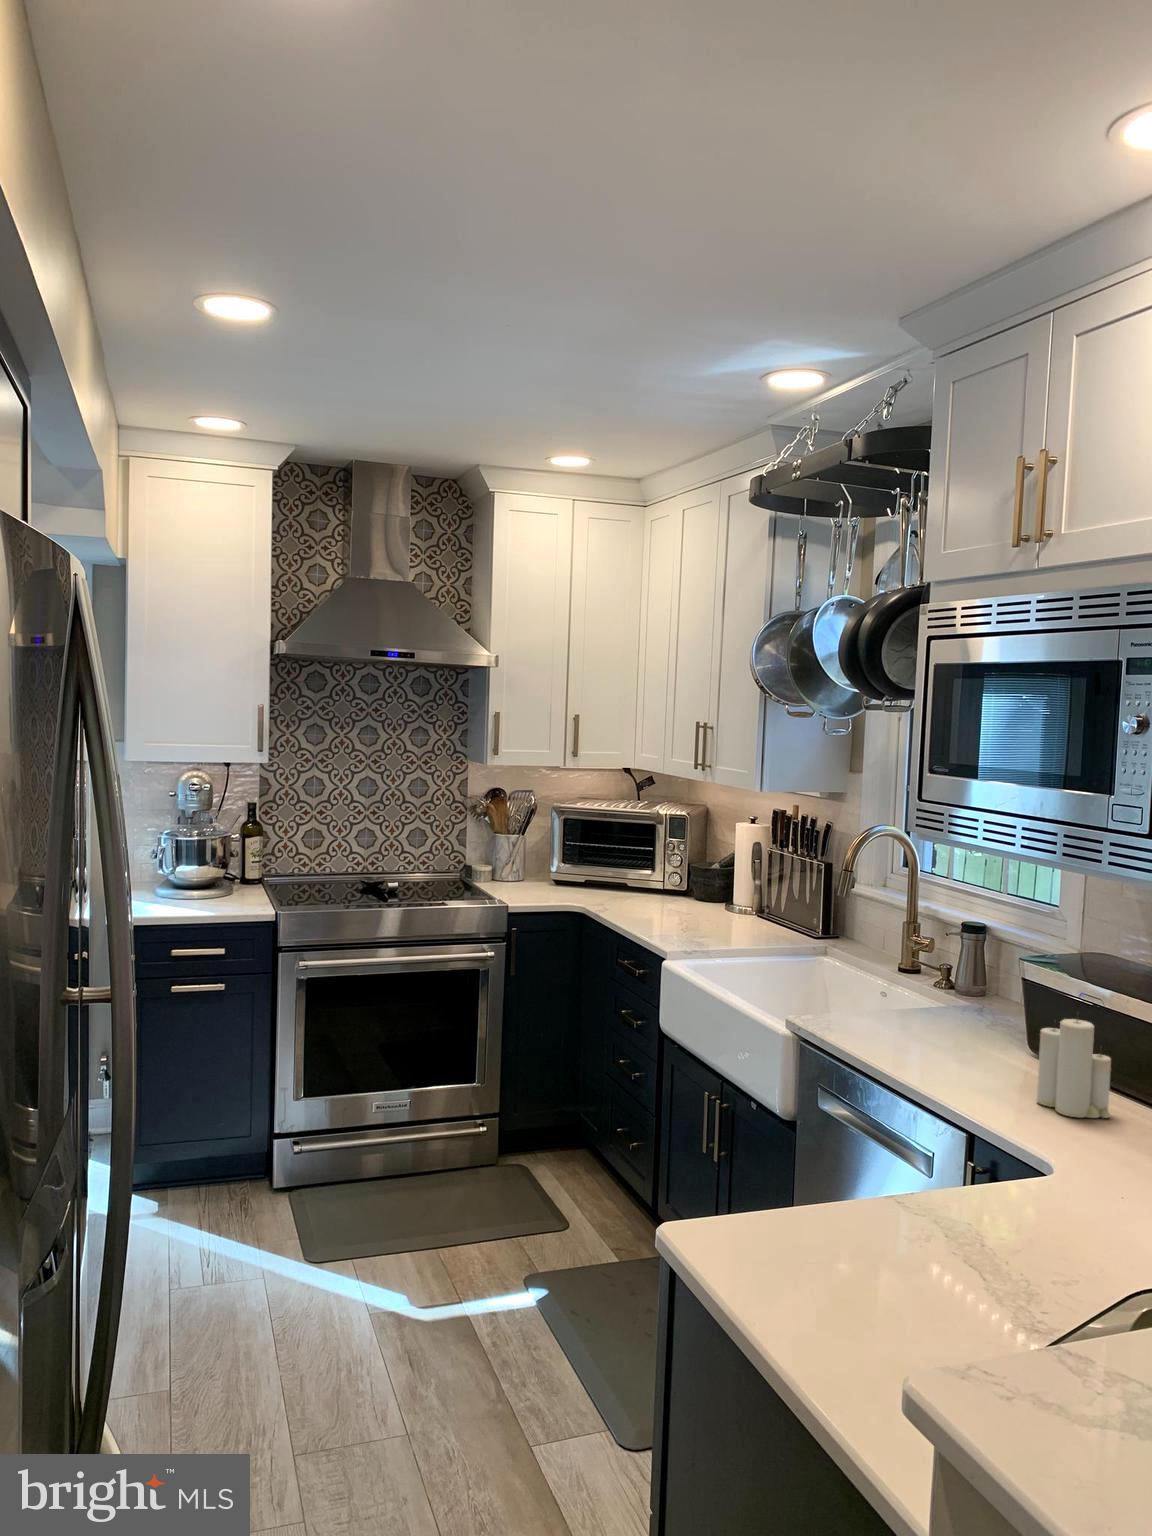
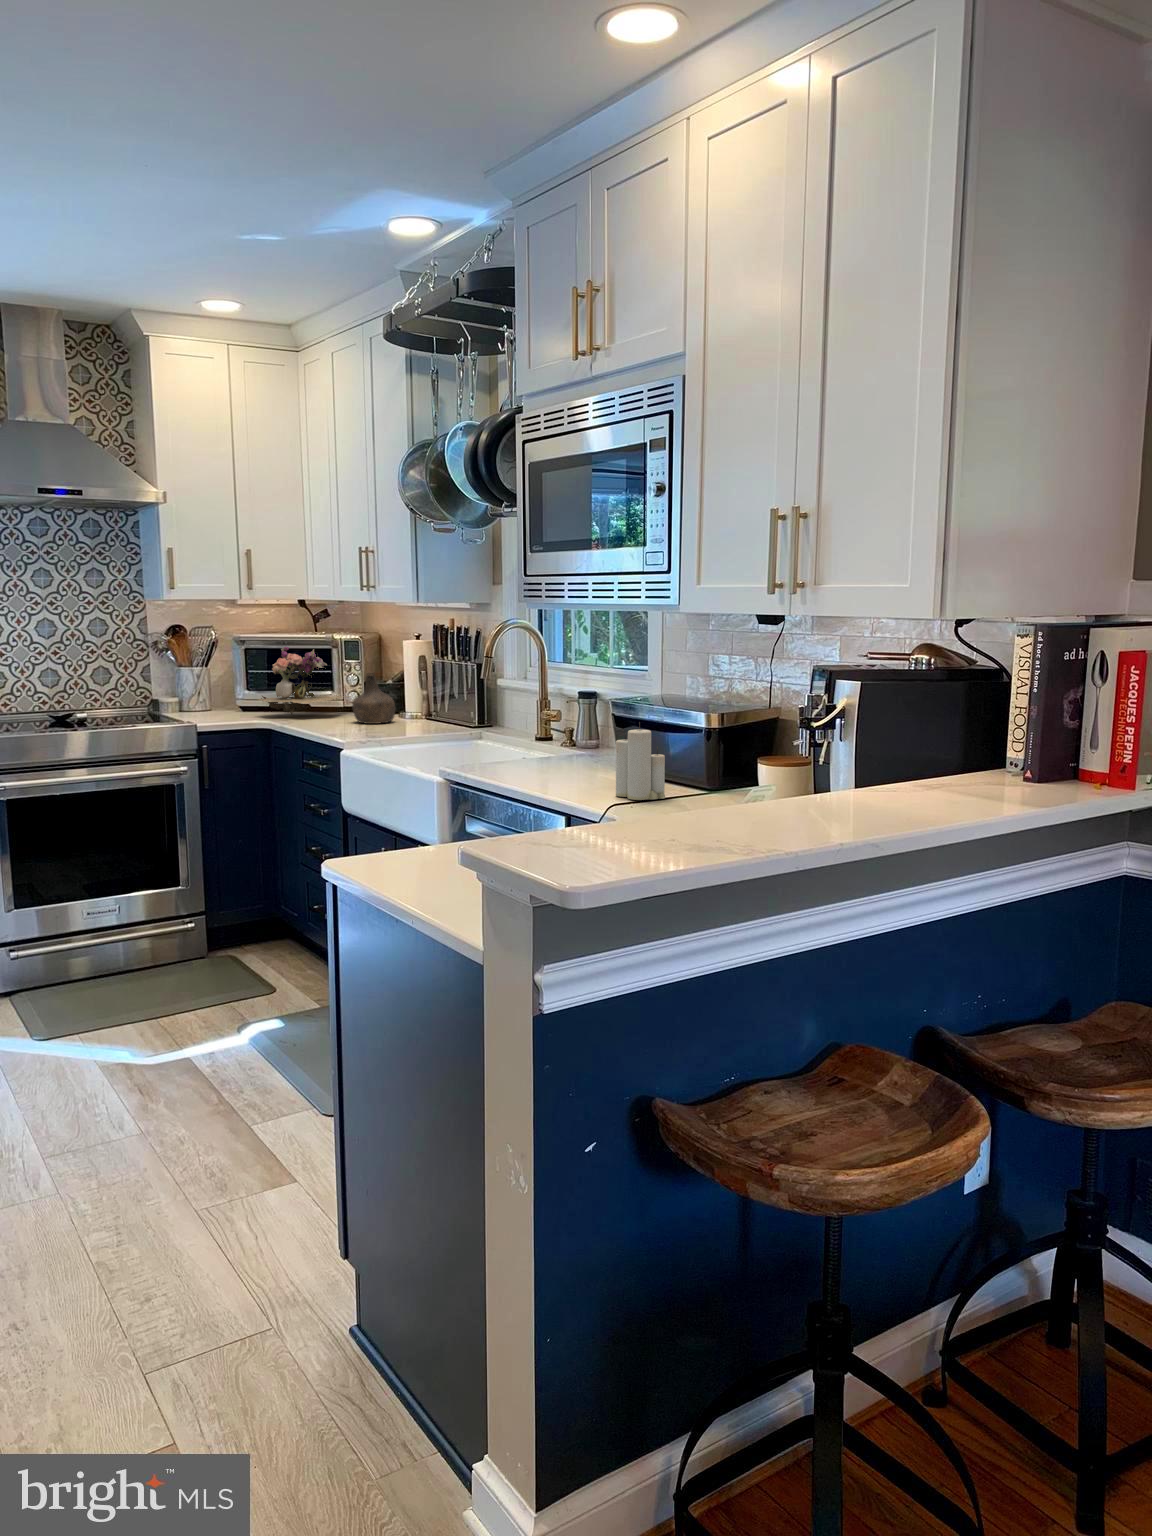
flower arrangement: none [570,817,675,897] -> present [256,647,351,715]
bottle: none [677,859,724,919] -> present [352,672,395,724]

